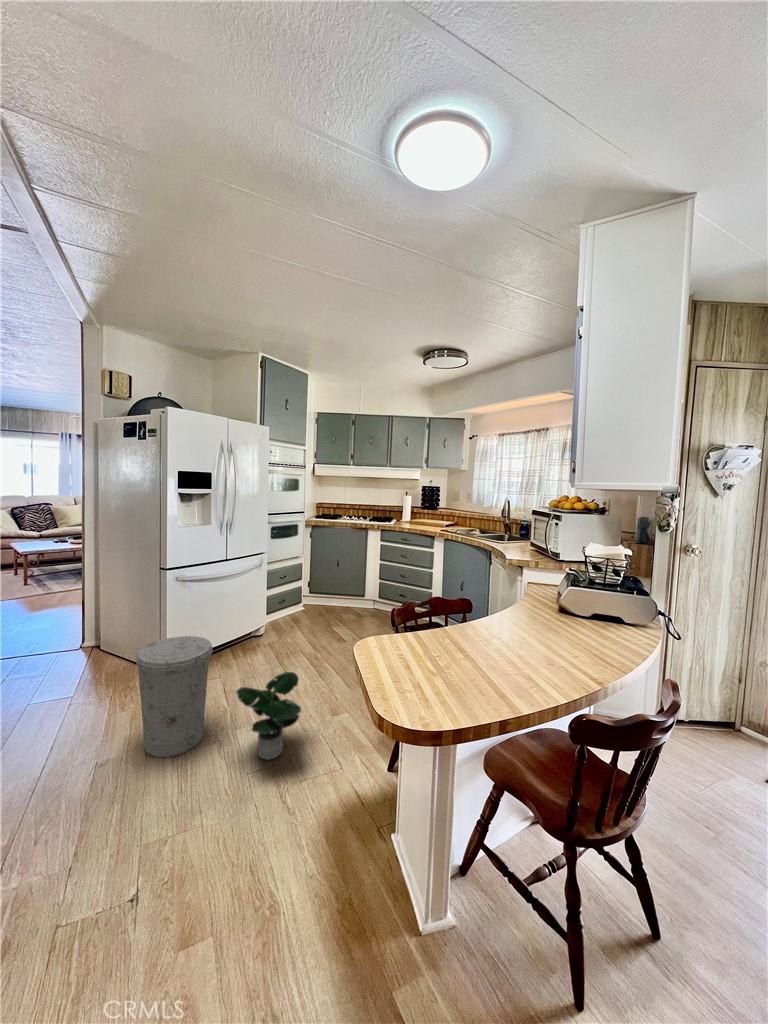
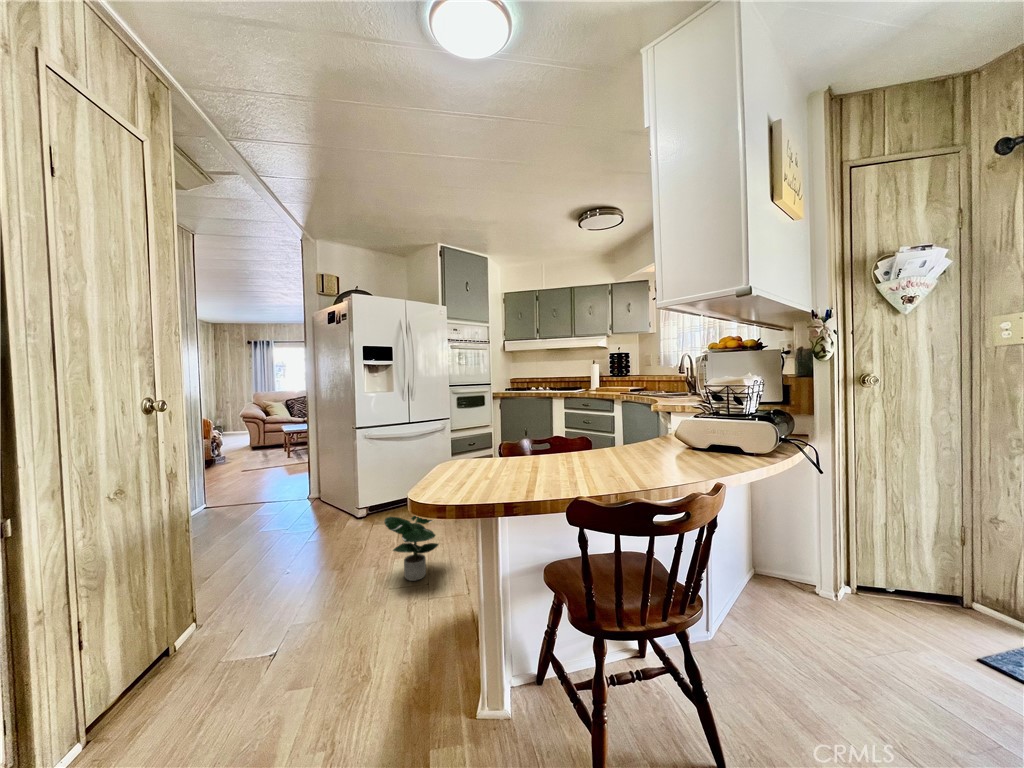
trash can: present [136,636,213,757] -> none [315,477,376,571]

